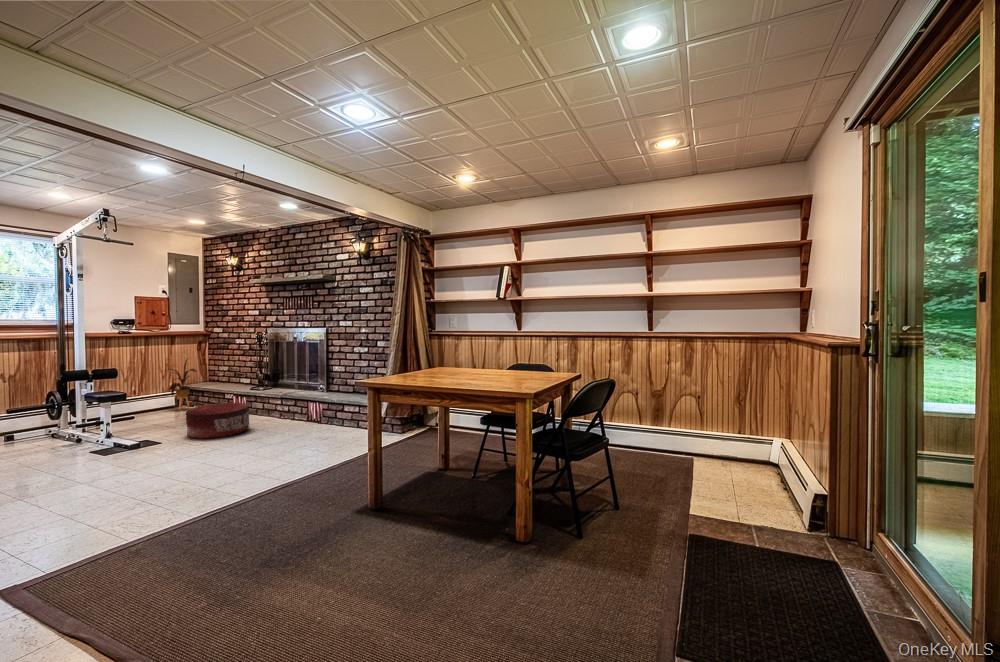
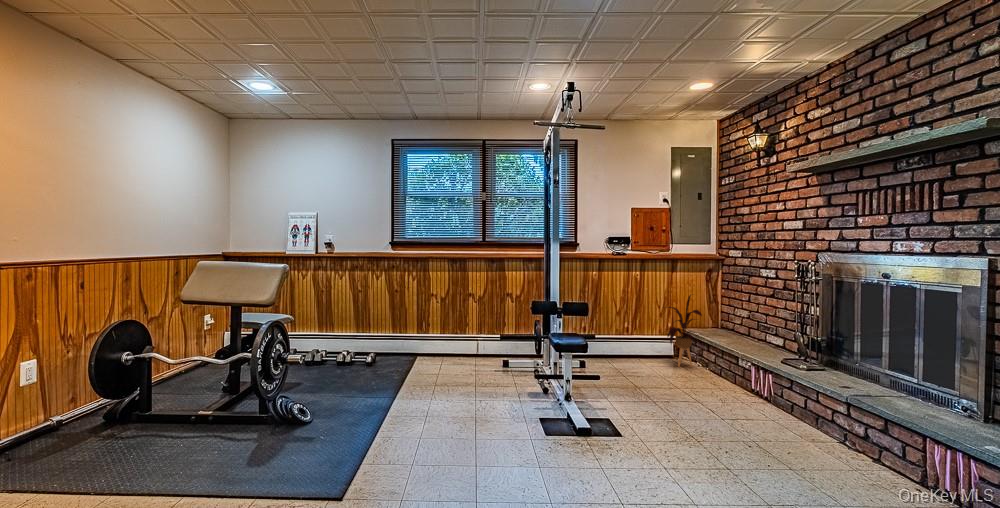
pouf: present [186,403,250,439] -> none [669,388,783,474]

